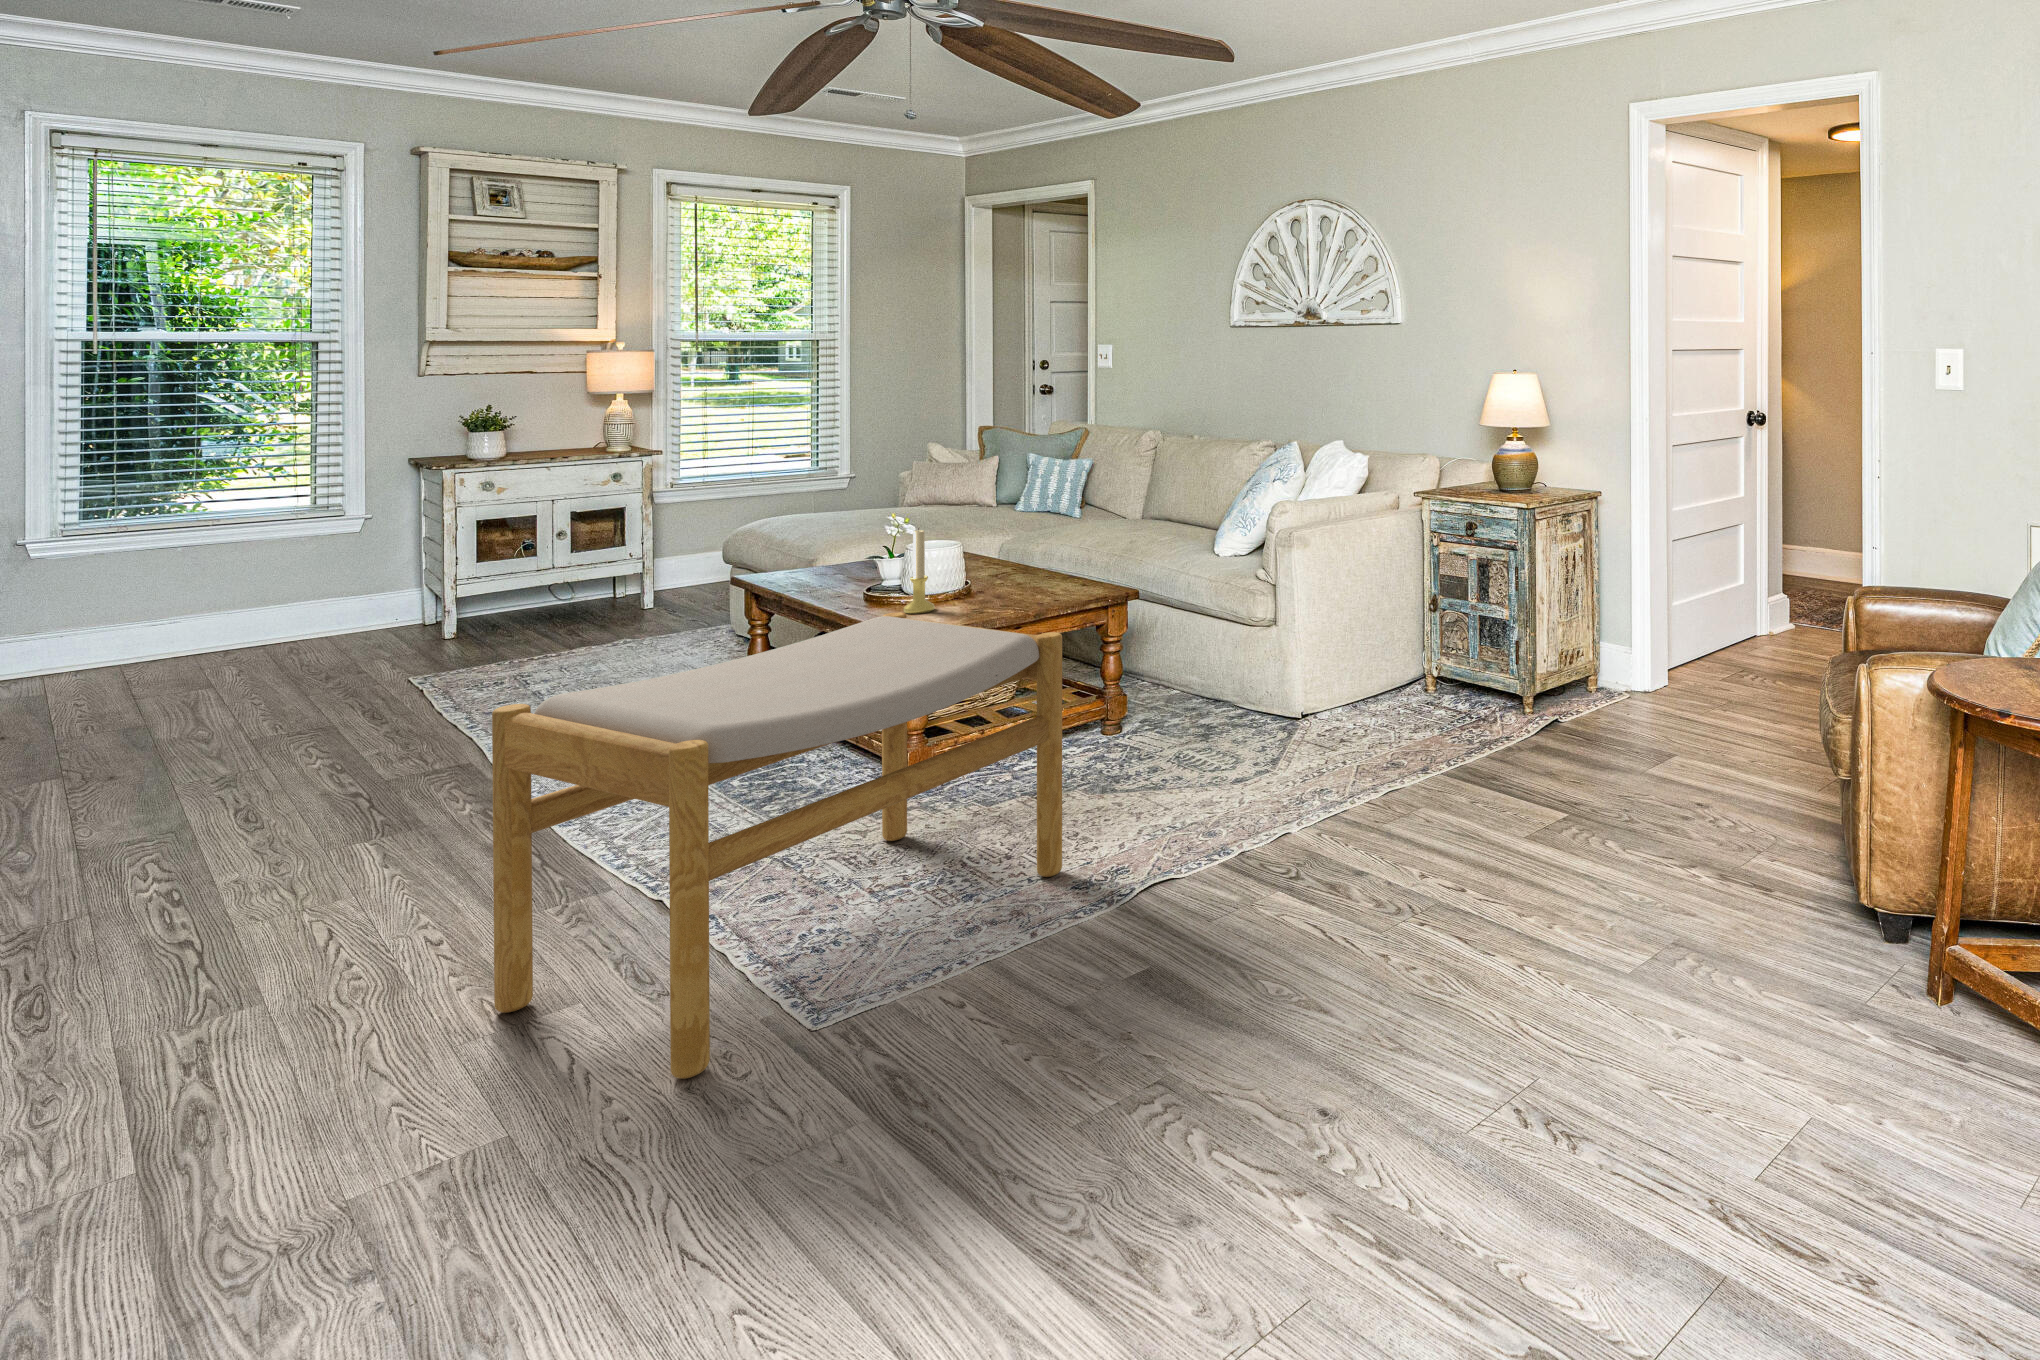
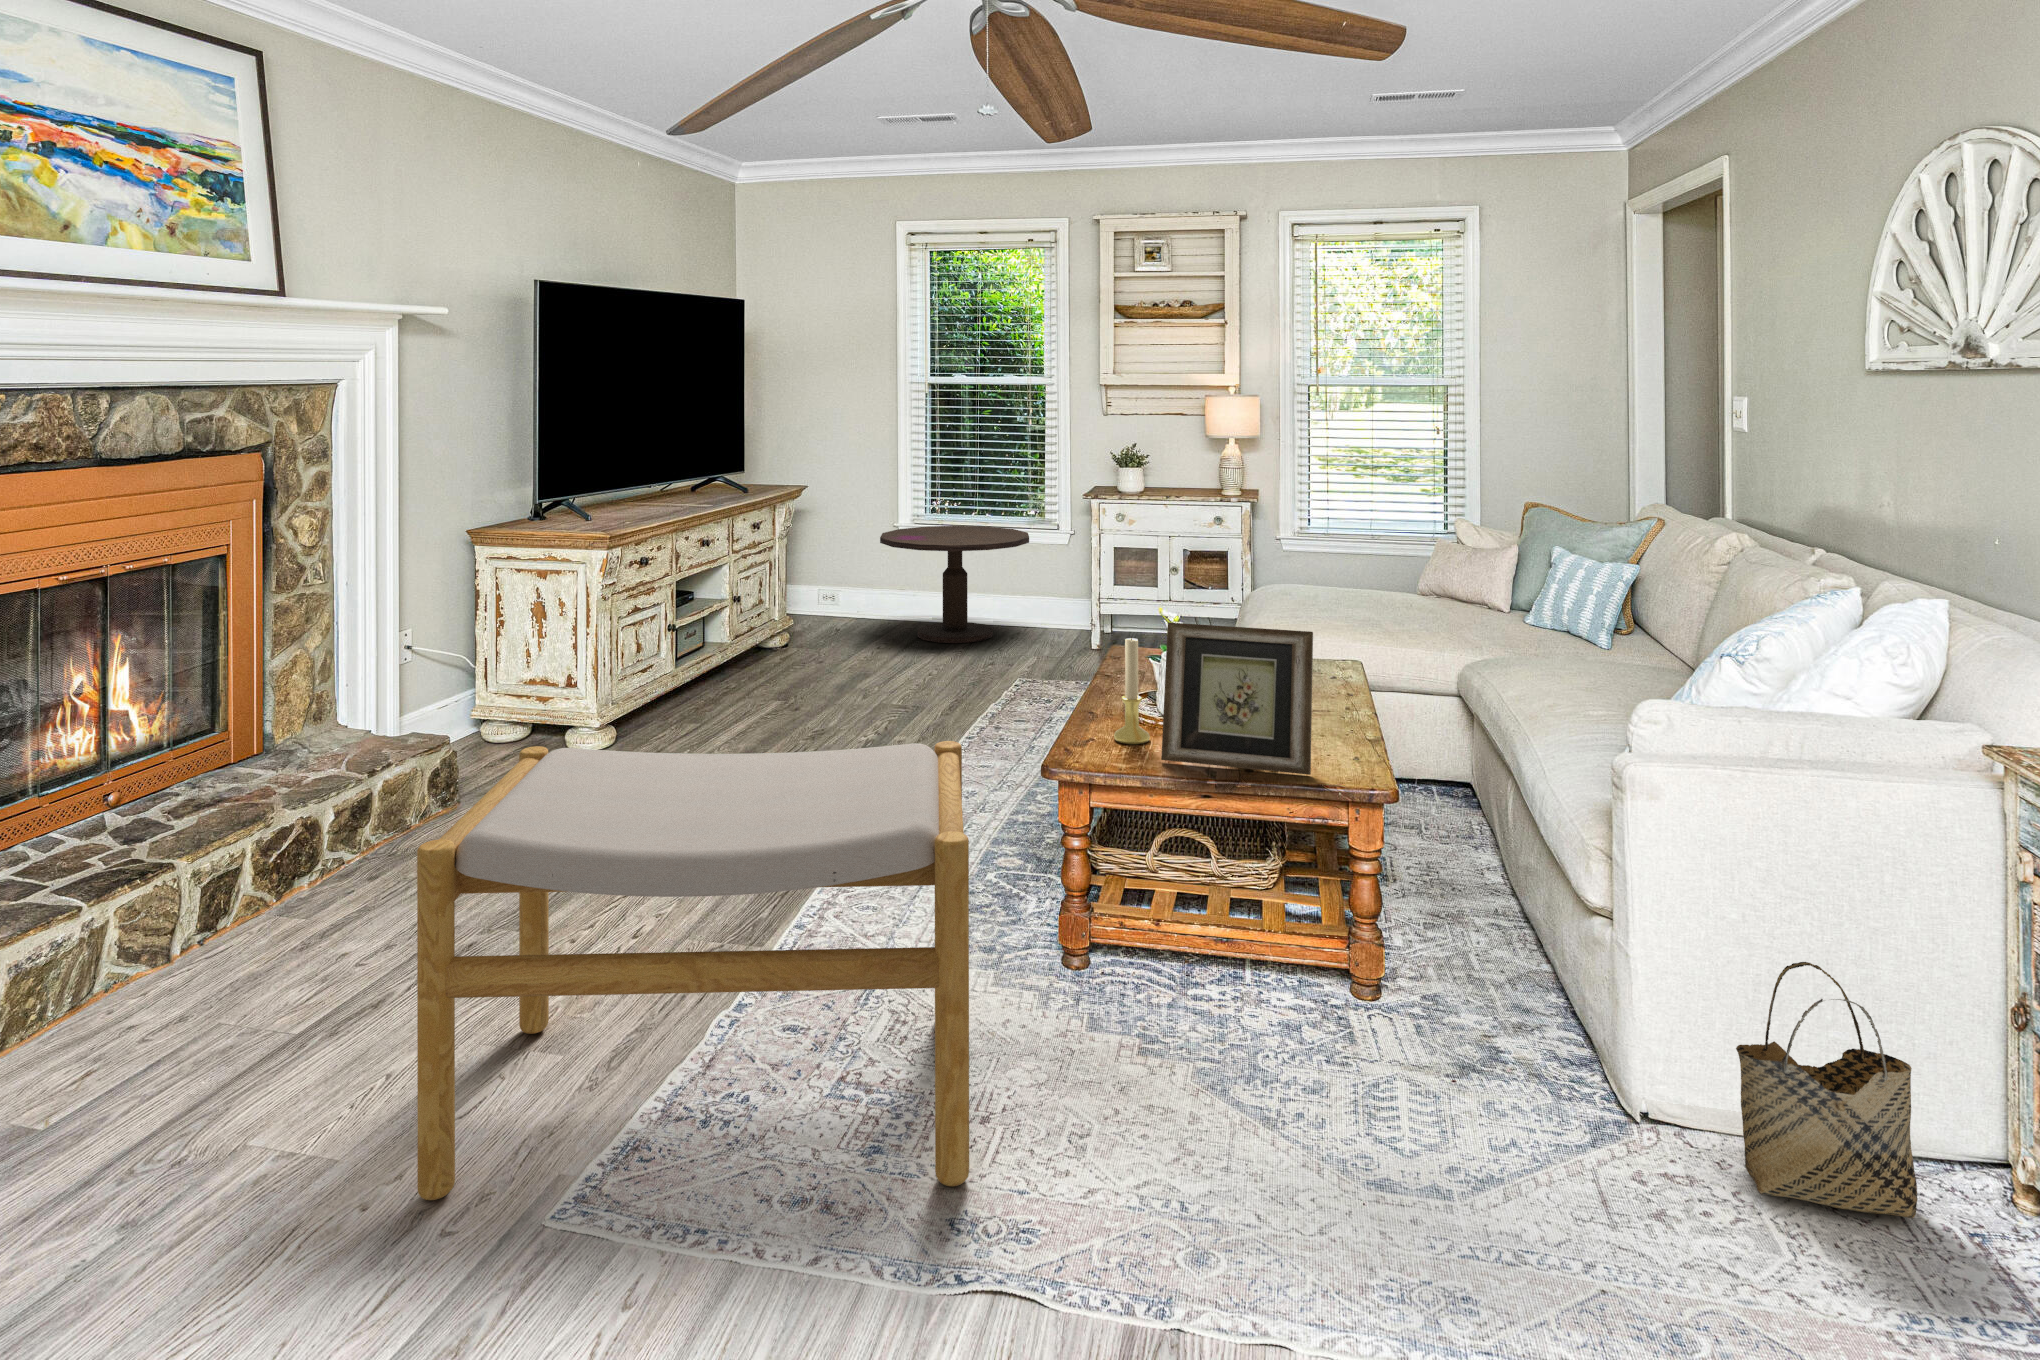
picture frame: none [963,499,1081,611] -> present [1161,622,1313,775]
side table: none [52,523,344,682] -> present [880,526,1029,643]
woven basket: none [1347,607,1409,717] -> present [1736,962,1917,1218]

